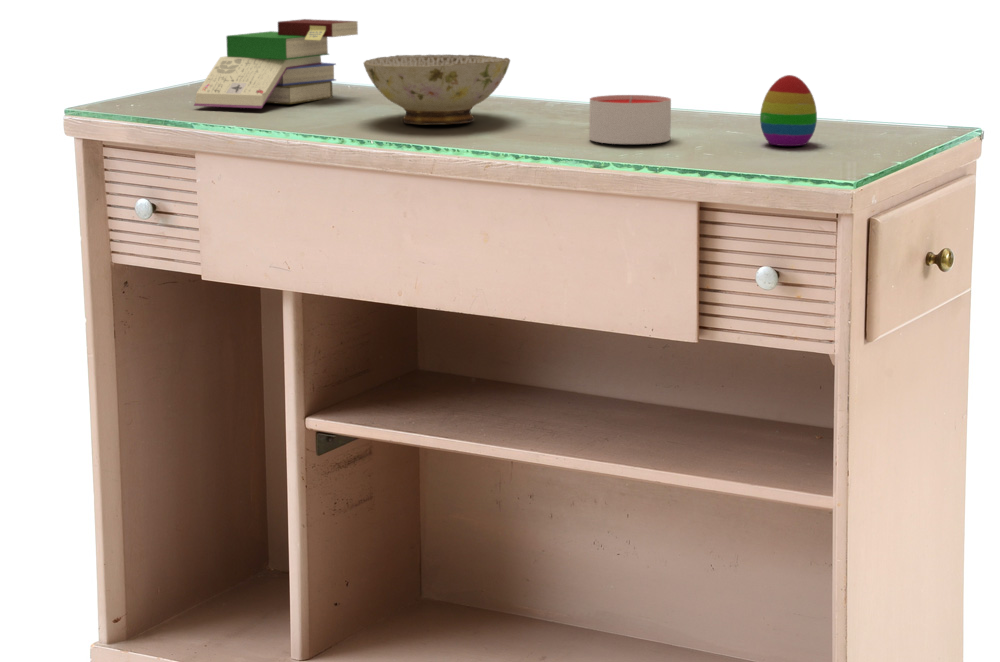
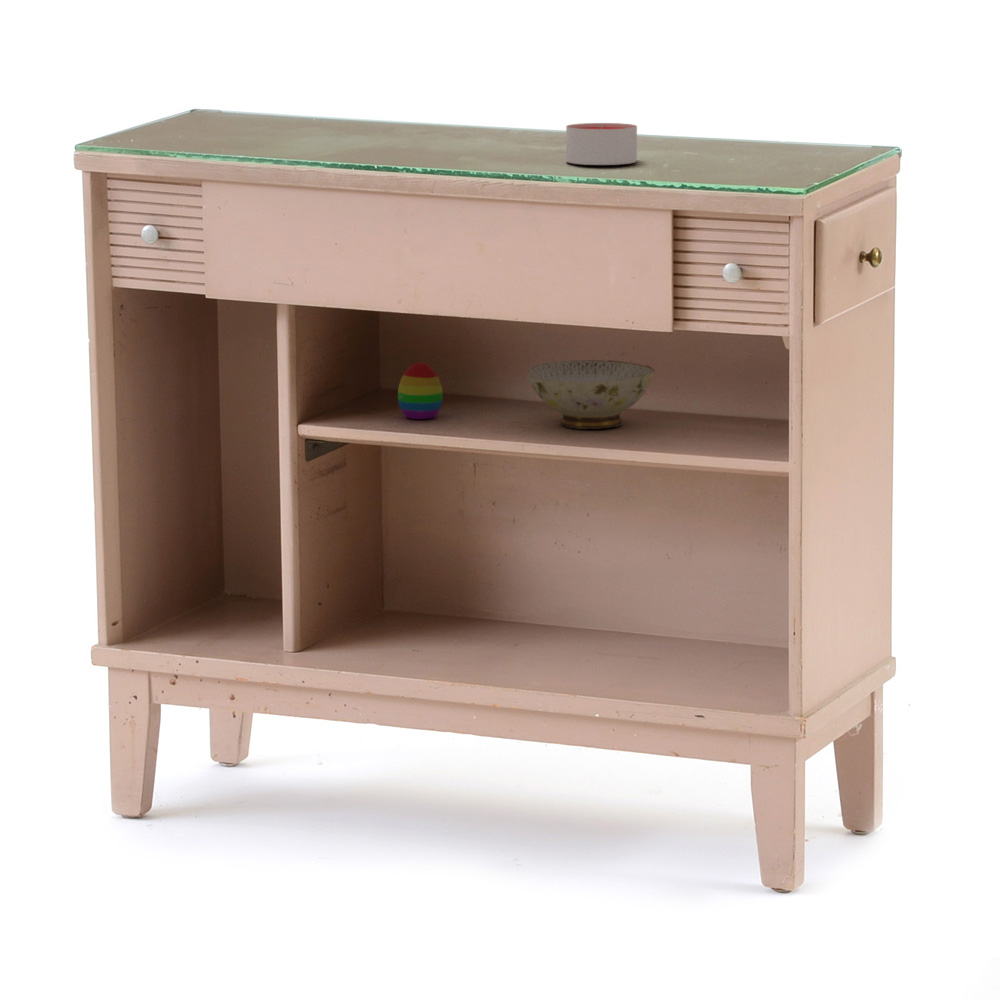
book: present [194,19,358,108] -> none [189,59,333,141]
ceramic bowl: present [364,55,510,125] -> present [527,360,654,429]
decorative egg: present [760,75,817,146] -> present [398,362,443,419]

